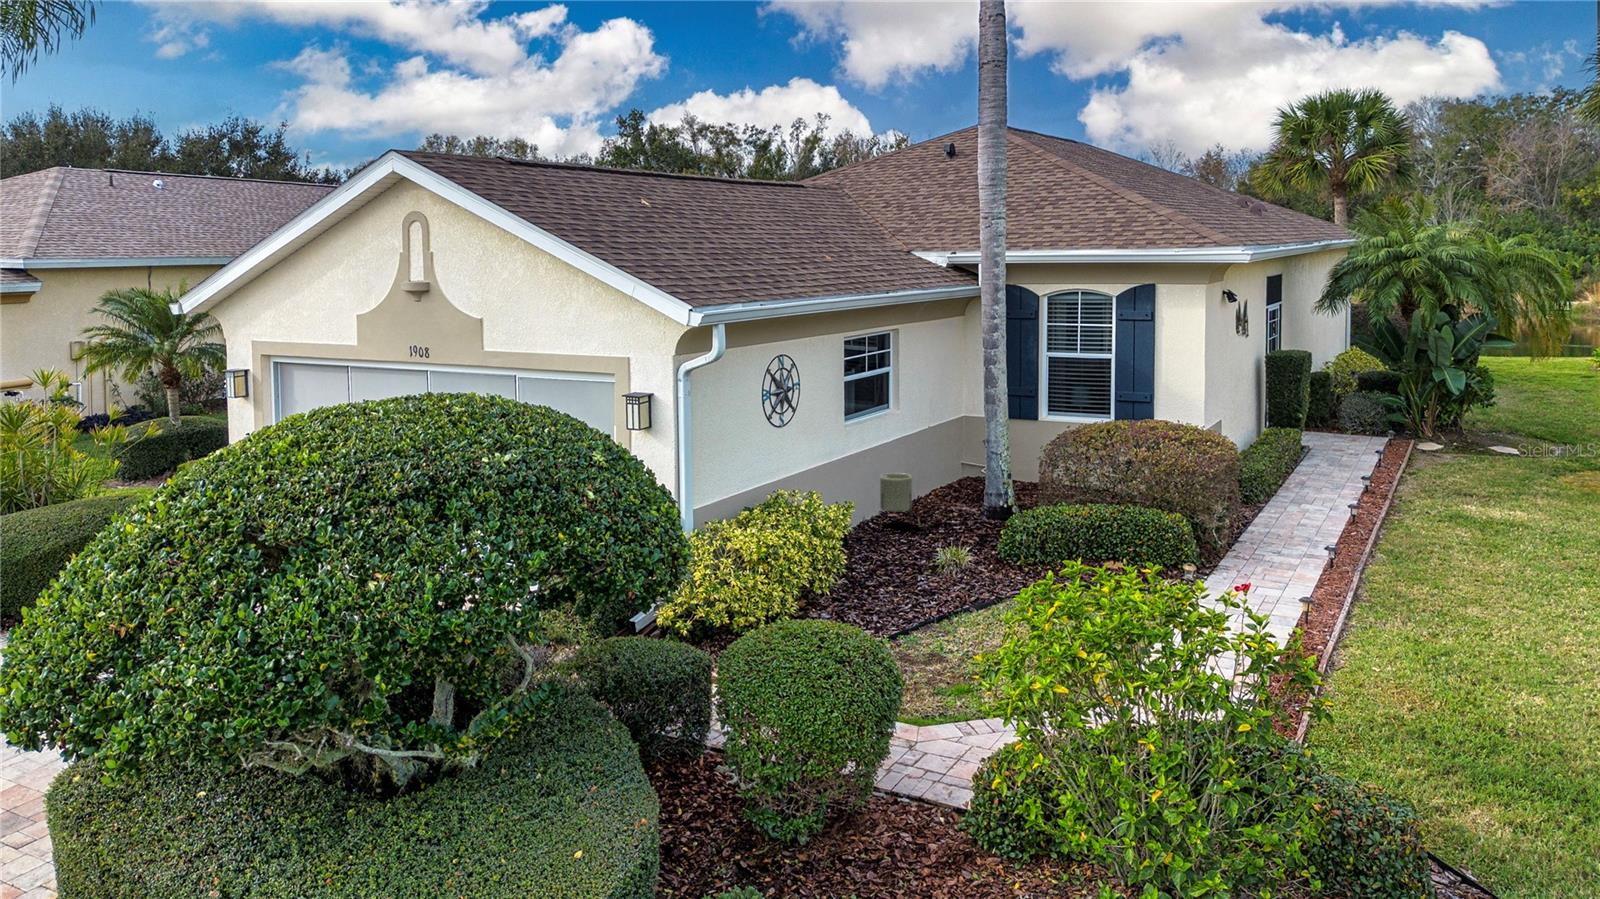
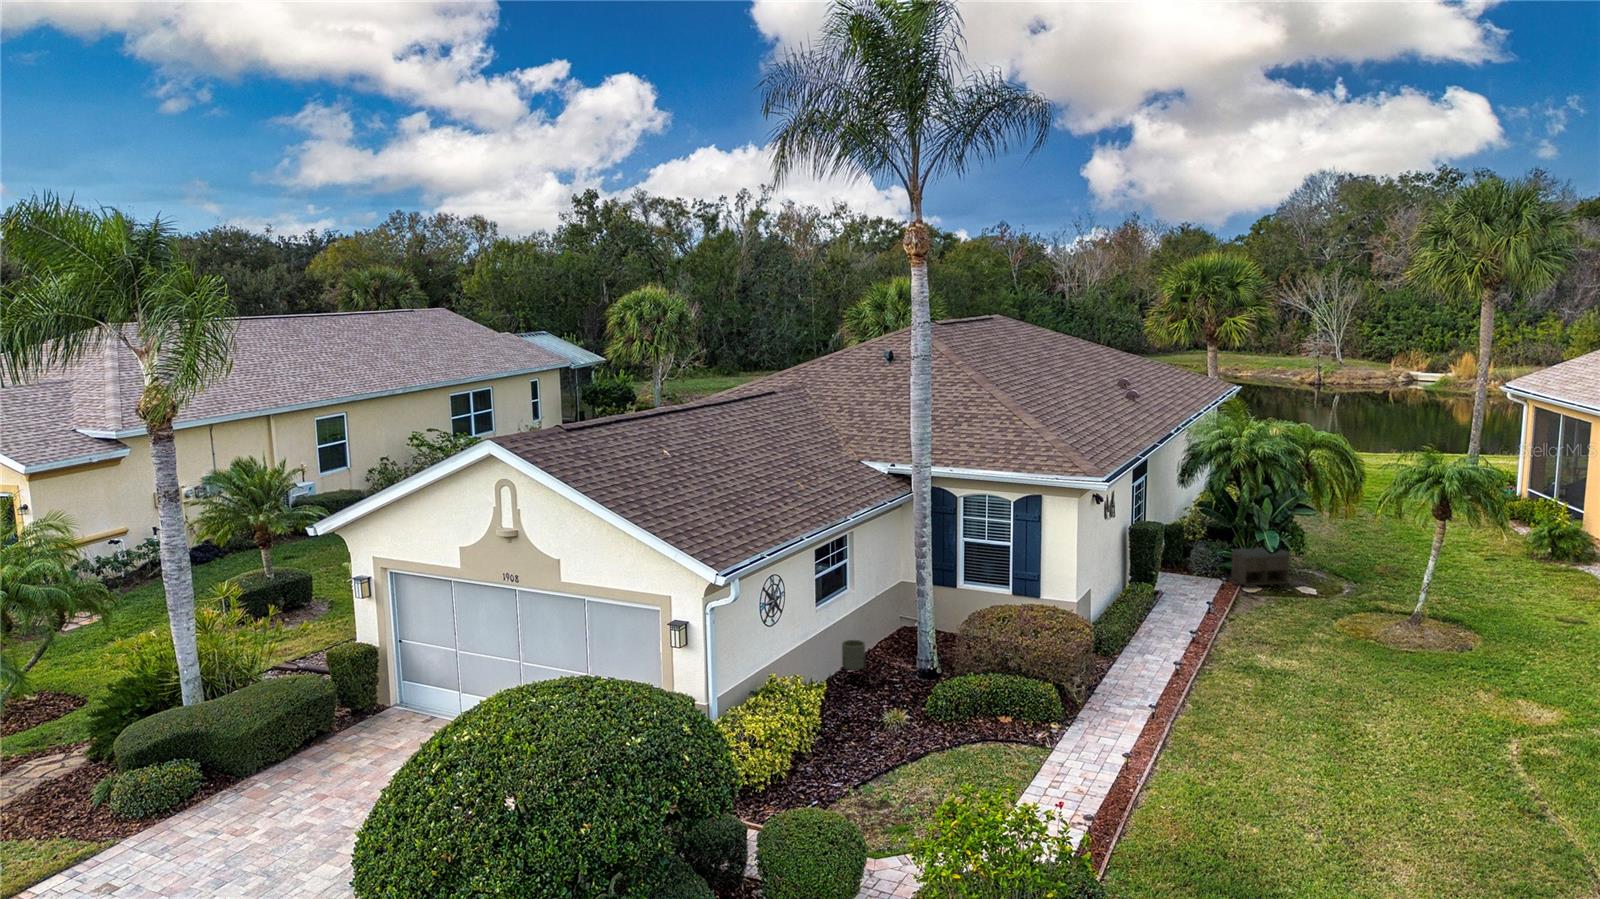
storage bench: none [1397,397,1481,448] -> present [1231,548,1290,588]

